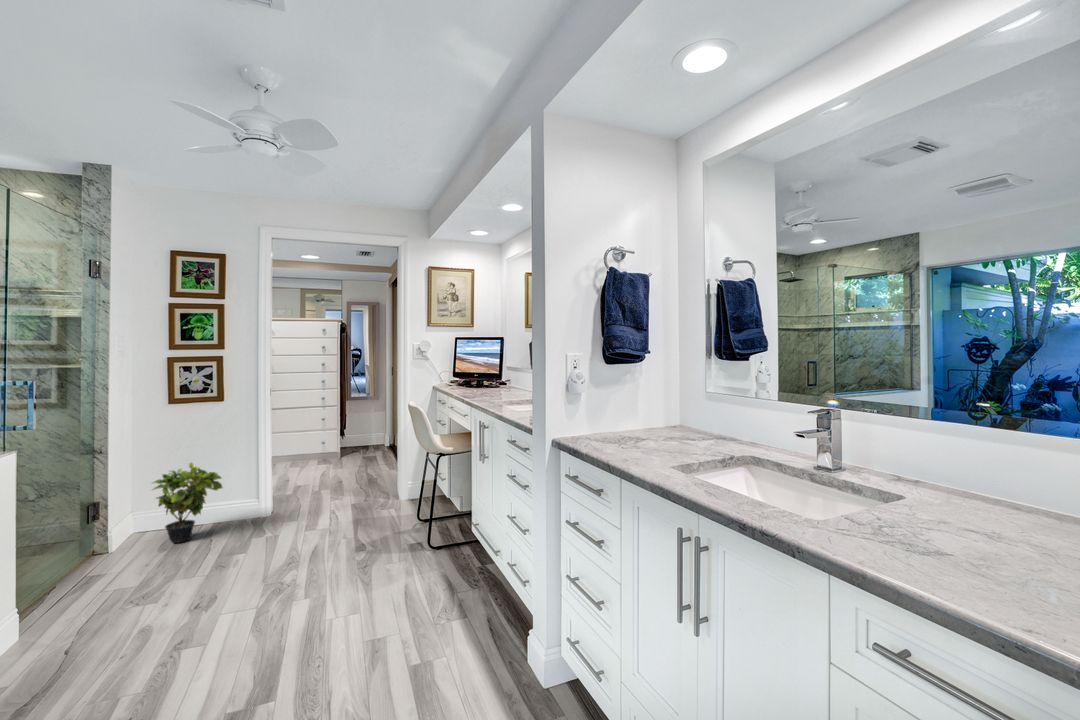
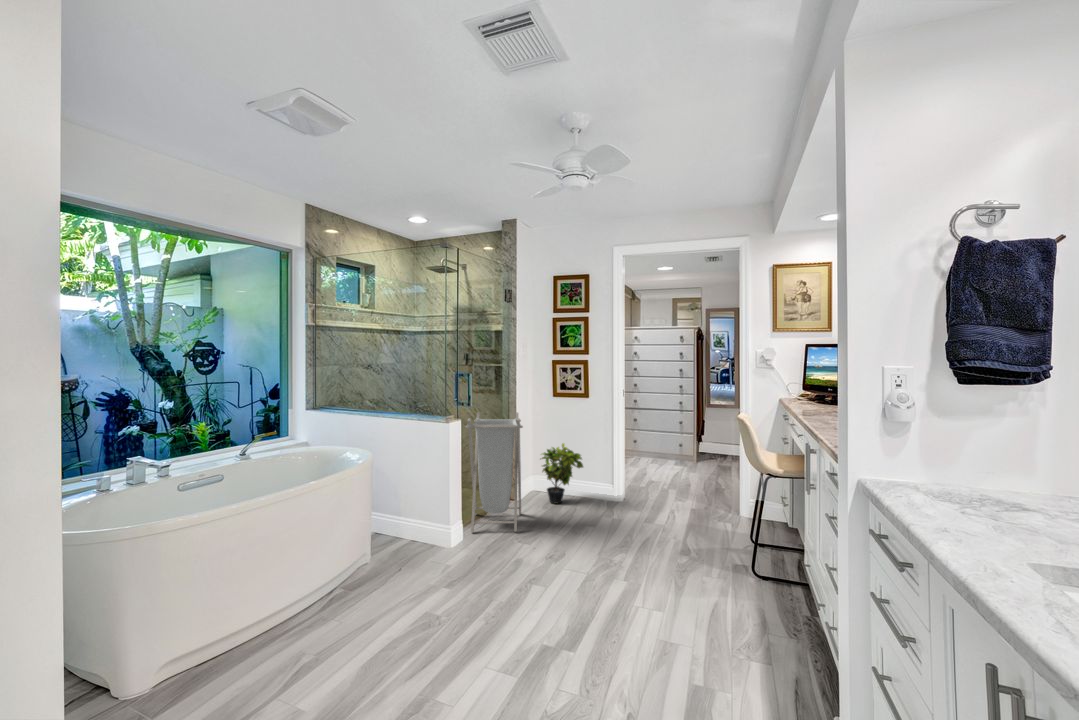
laundry hamper: none [24,432,141,622] -> present [466,413,523,532]

